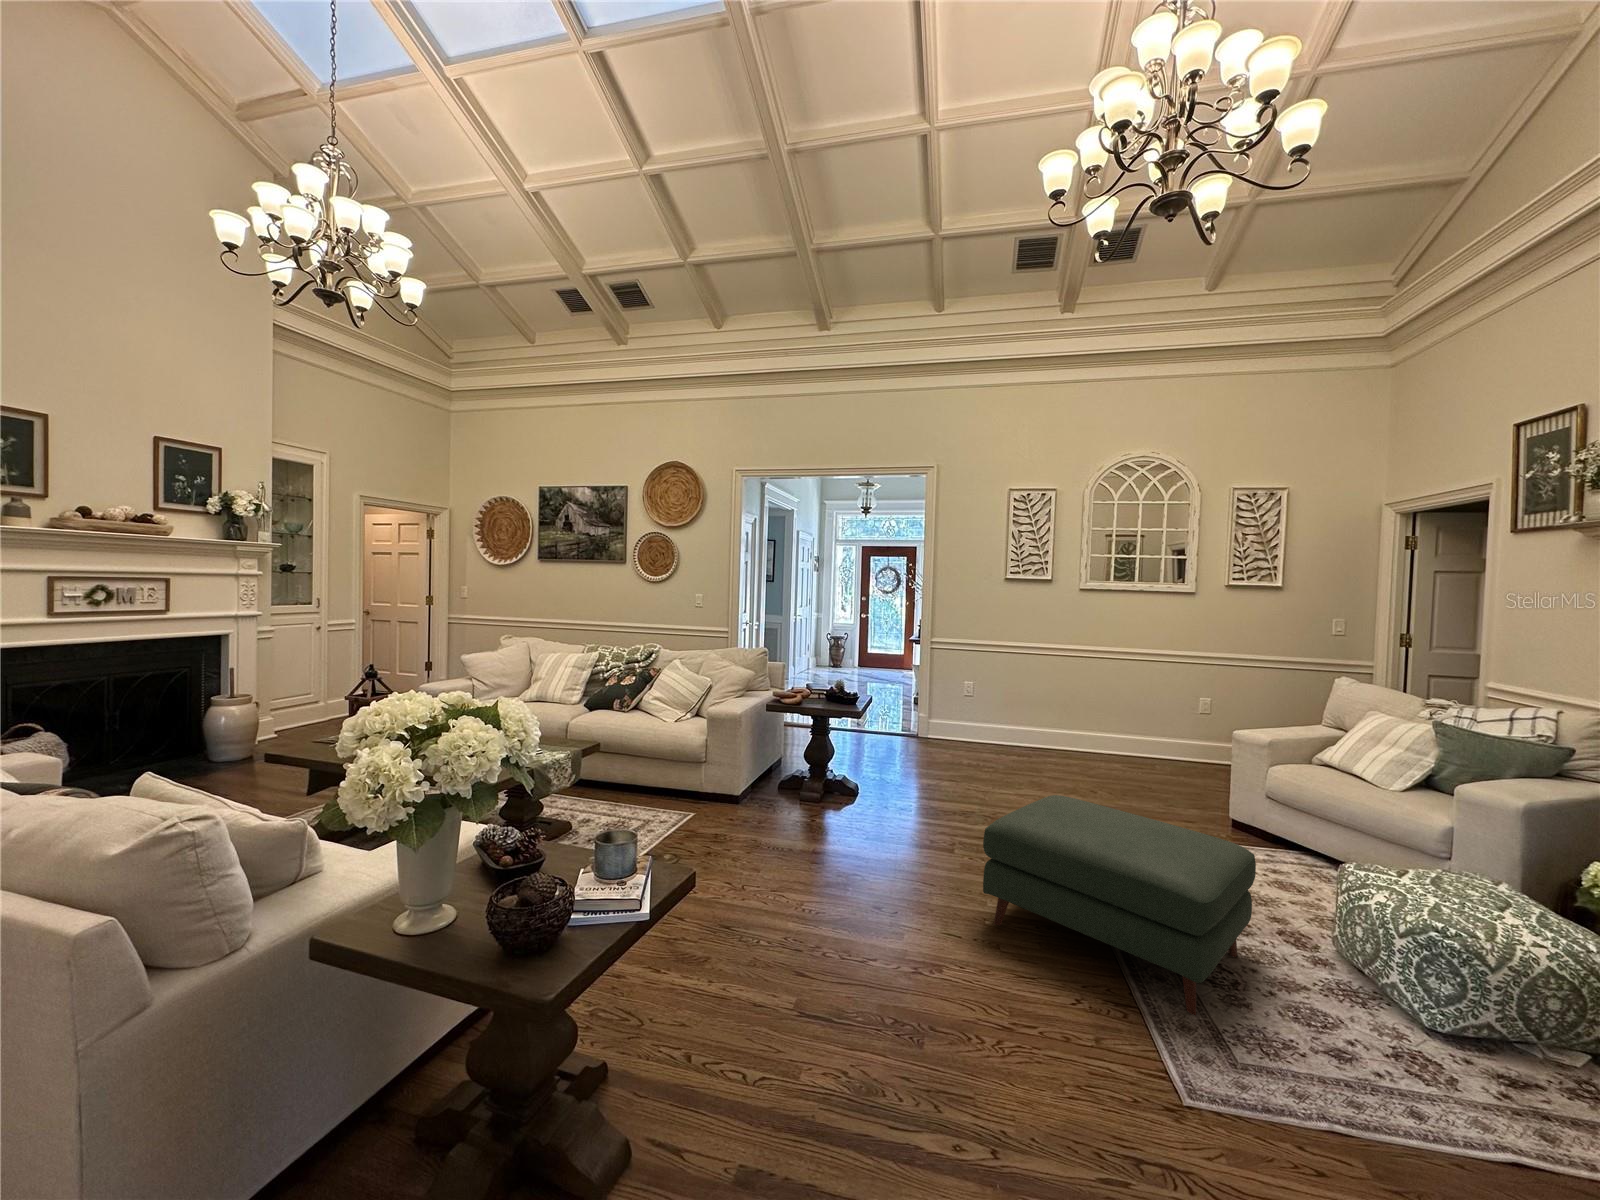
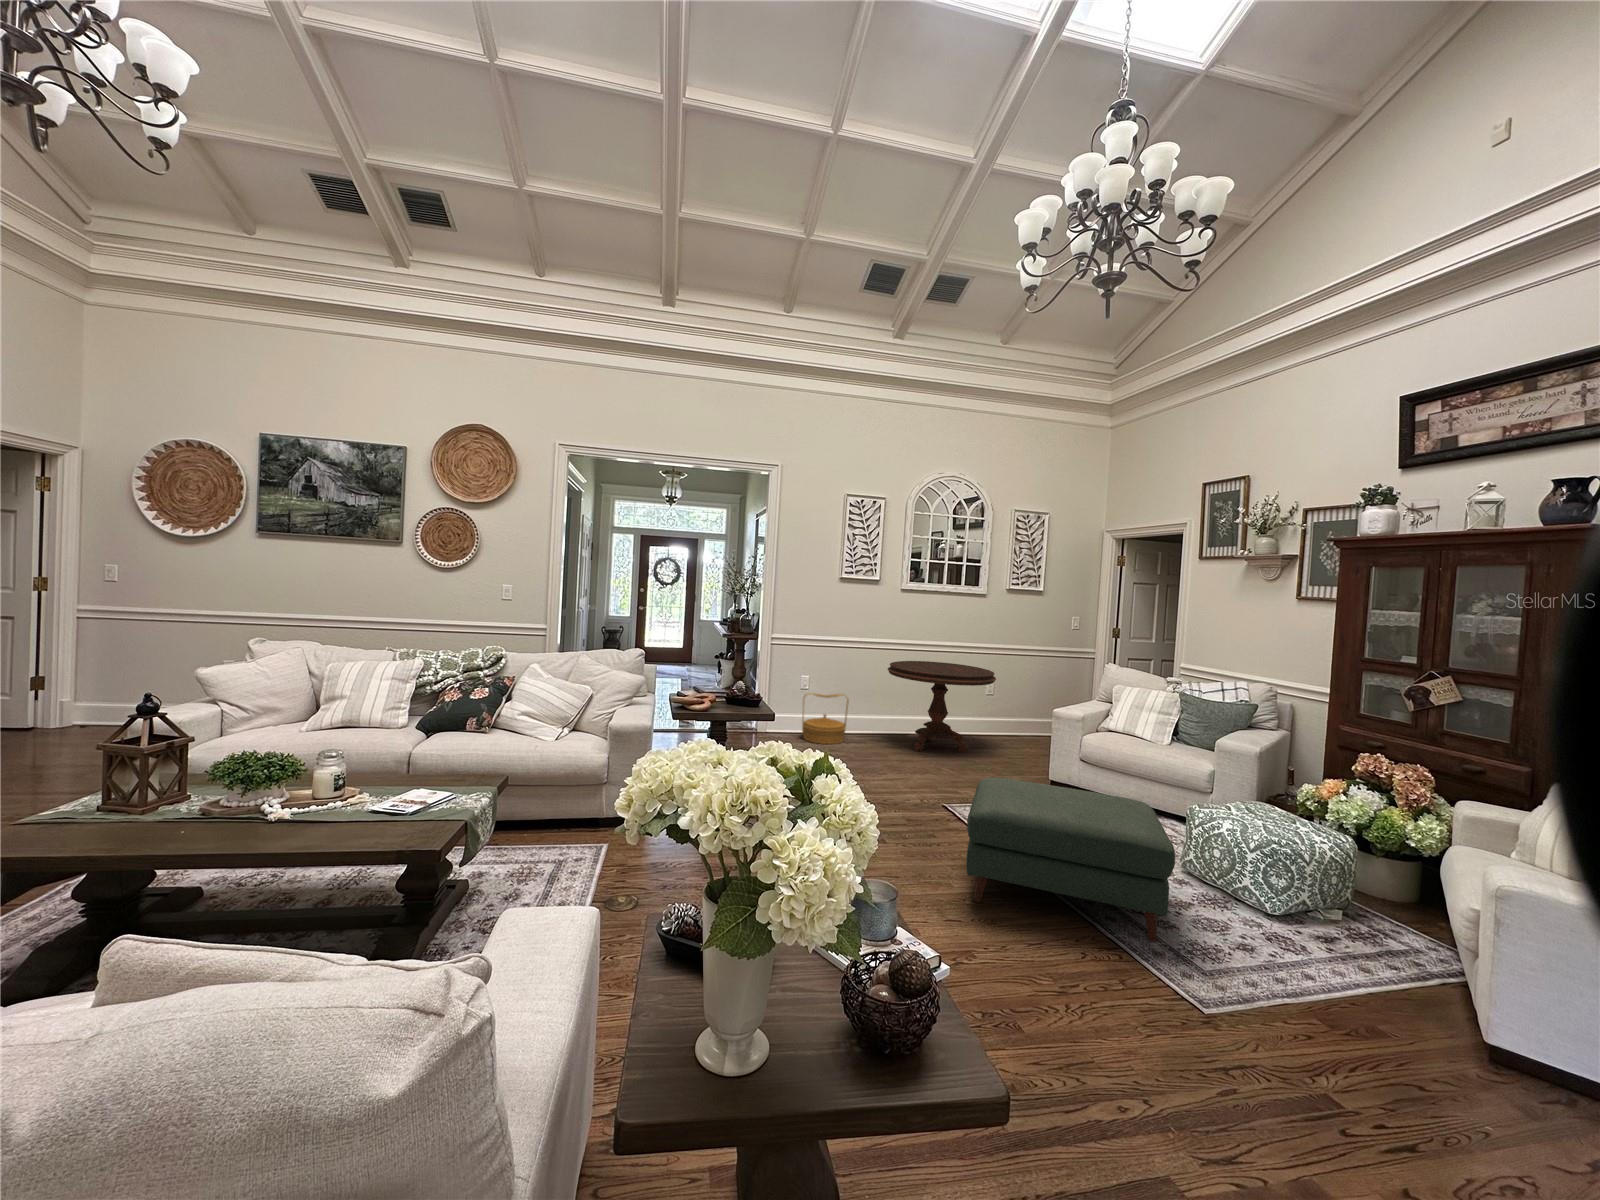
side table: none [1053,670,1190,778] -> present [888,661,996,752]
woven basket: none [961,700,1012,755] -> present [802,693,849,744]

